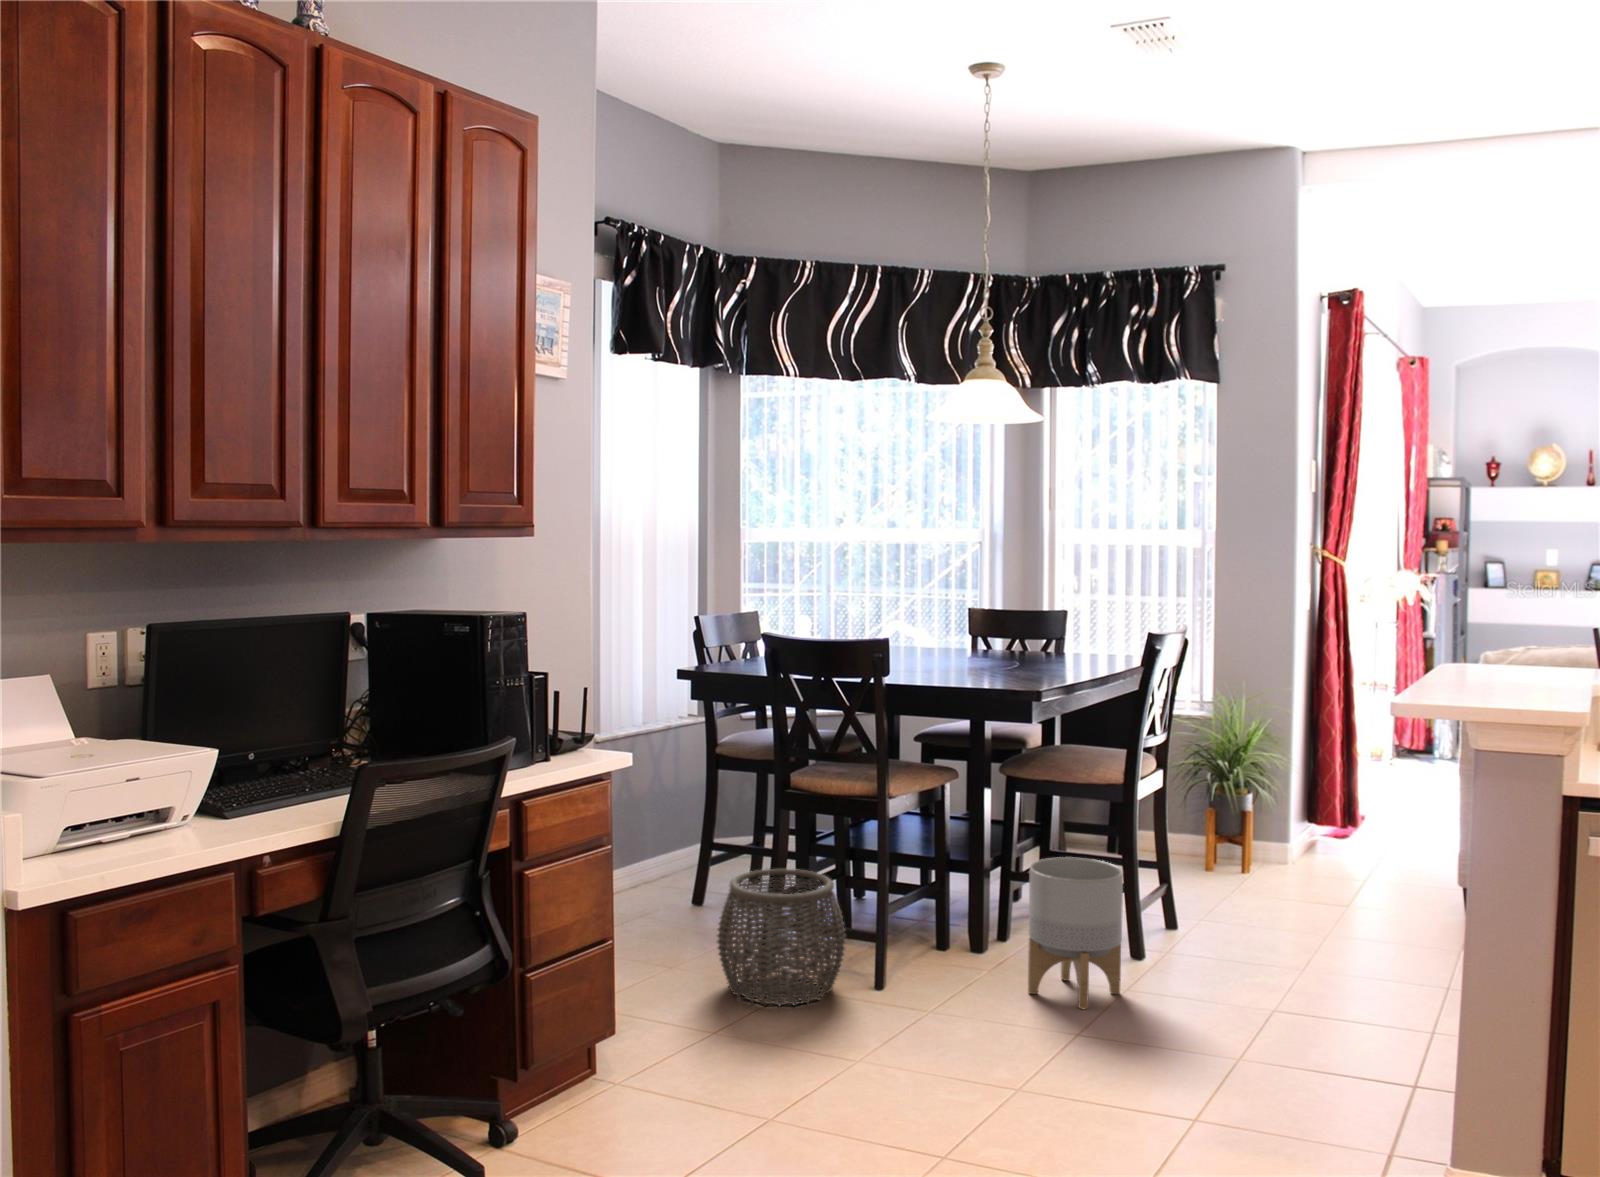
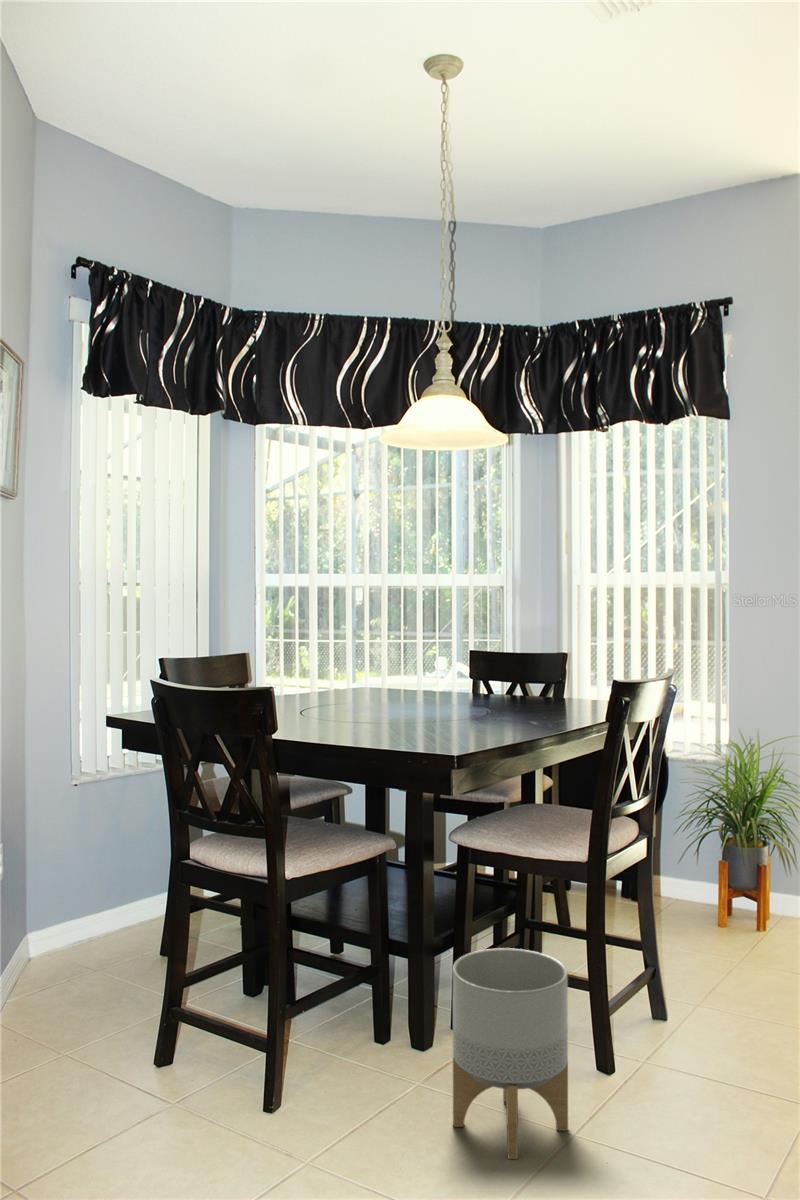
woven basket: present [717,869,846,1006] -> none [71,955,232,1142]

